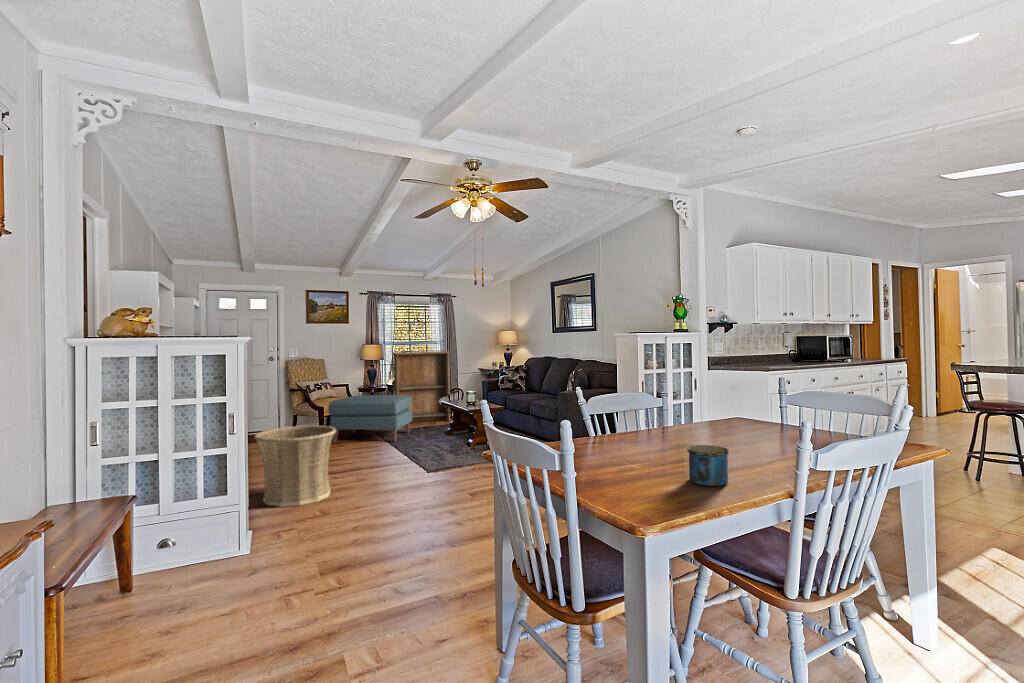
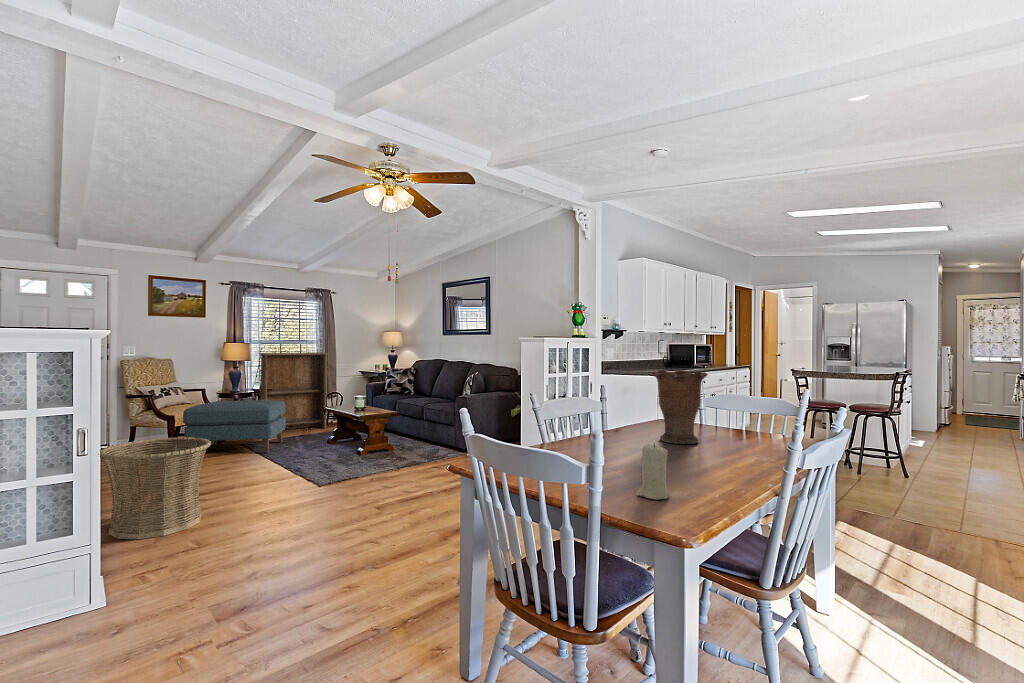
vase: none [694,368,753,443] -> present [652,370,708,444]
candle: none [624,439,657,492] -> present [637,443,671,499]
mug: present [687,445,729,486] -> none [687,447,731,489]

